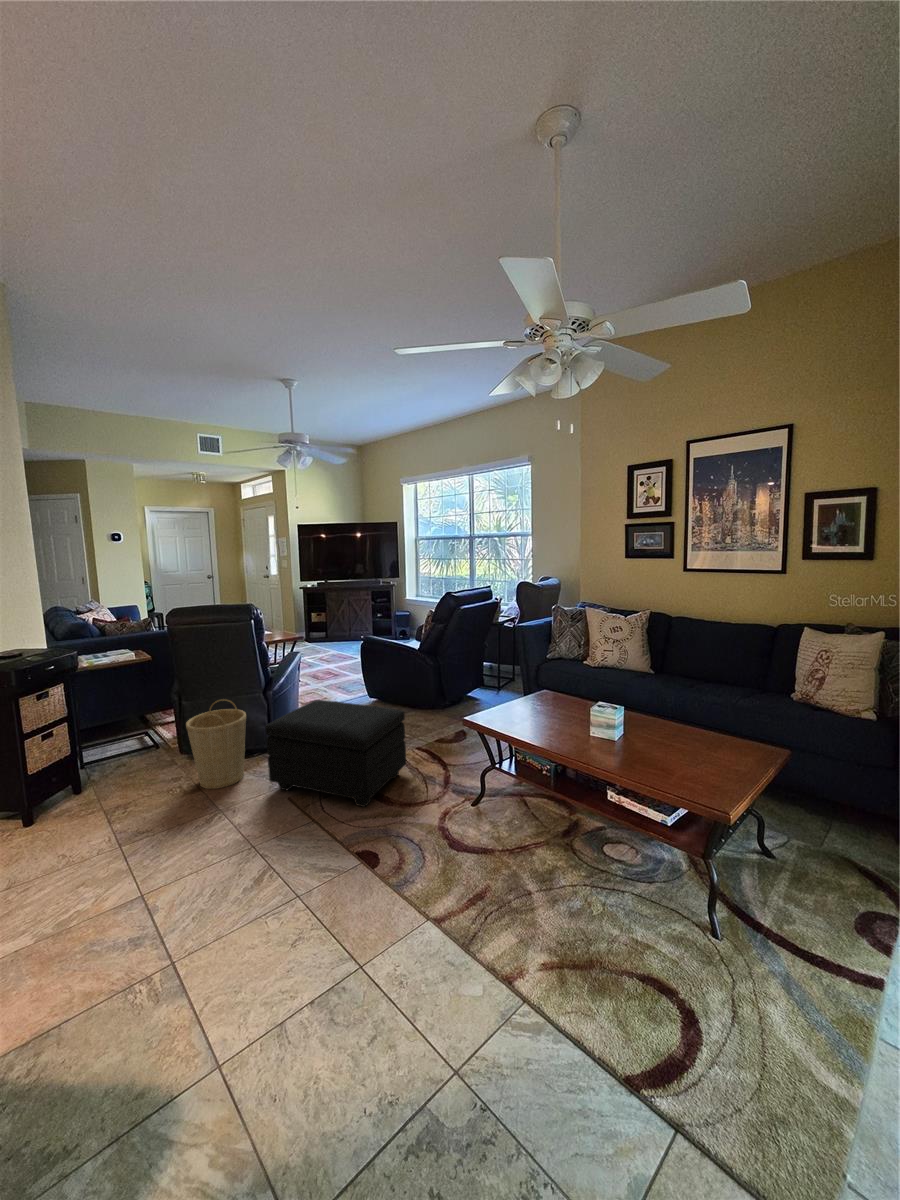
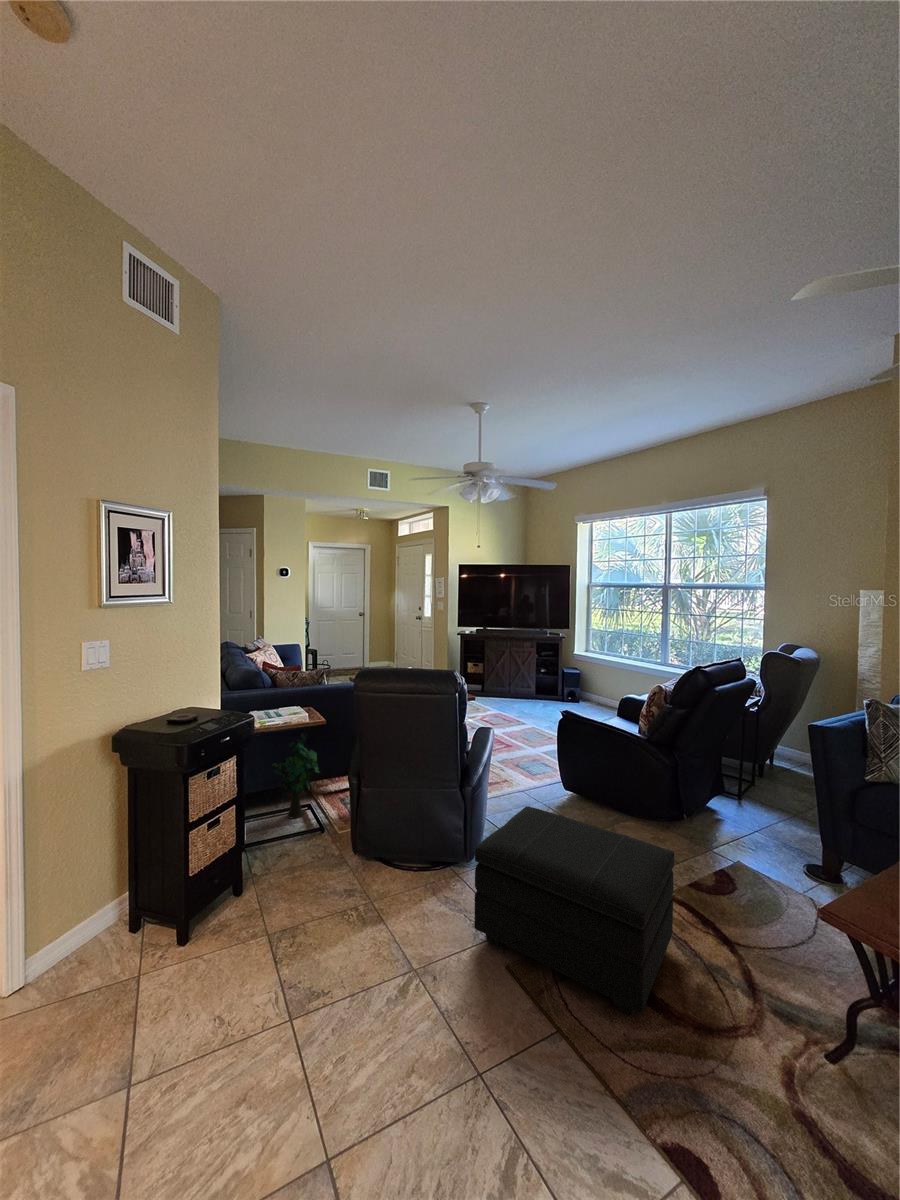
decorative plant: none [105,672,154,744] -> present [272,733,319,819]
basket: present [186,699,246,789] -> none [369,791,441,921]

